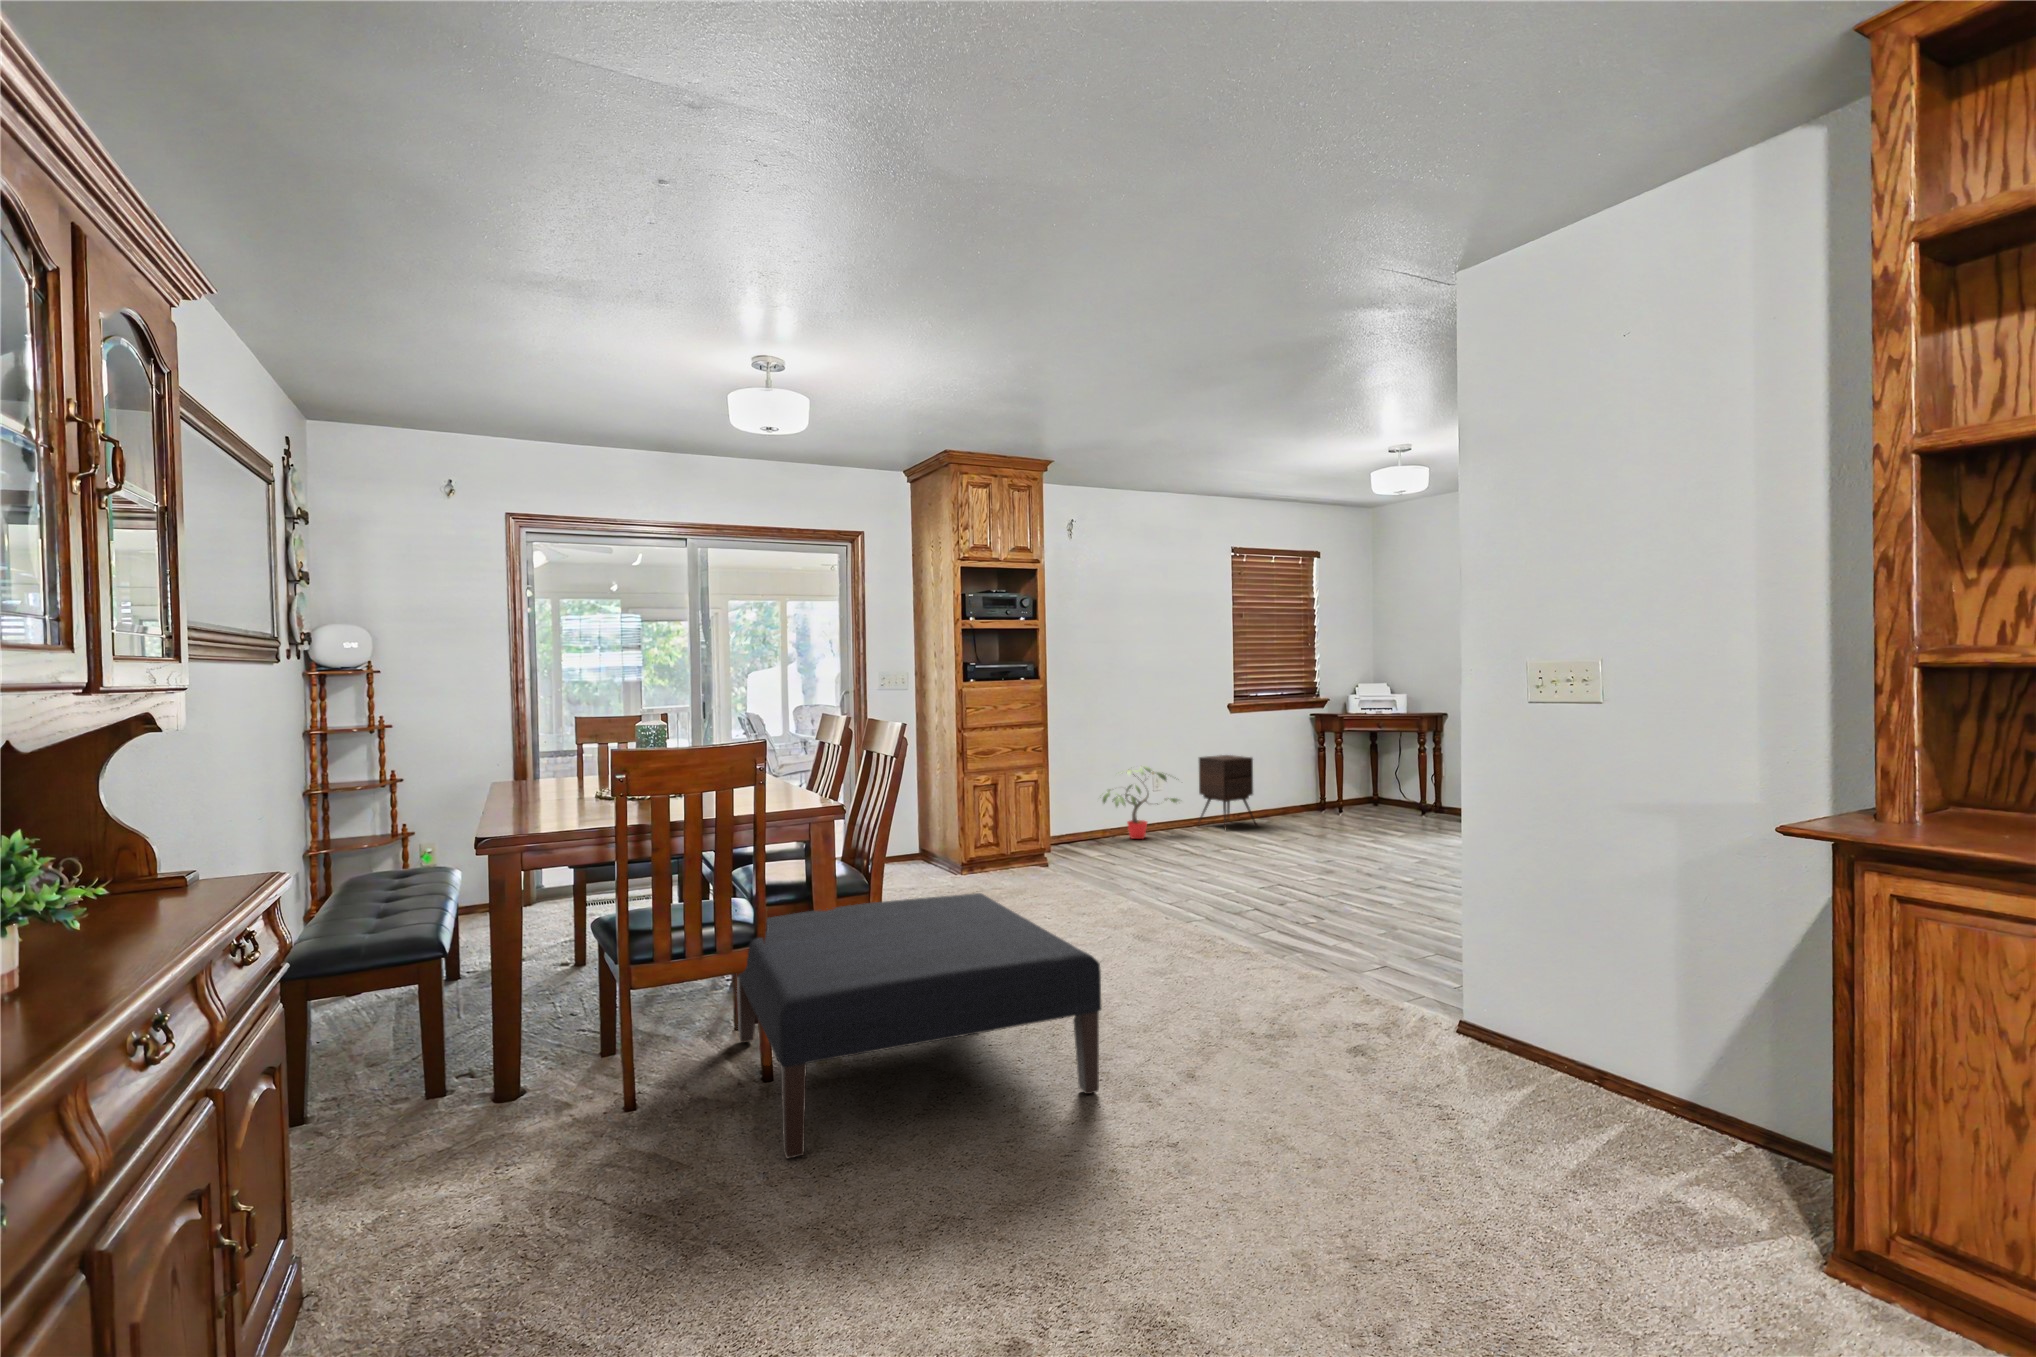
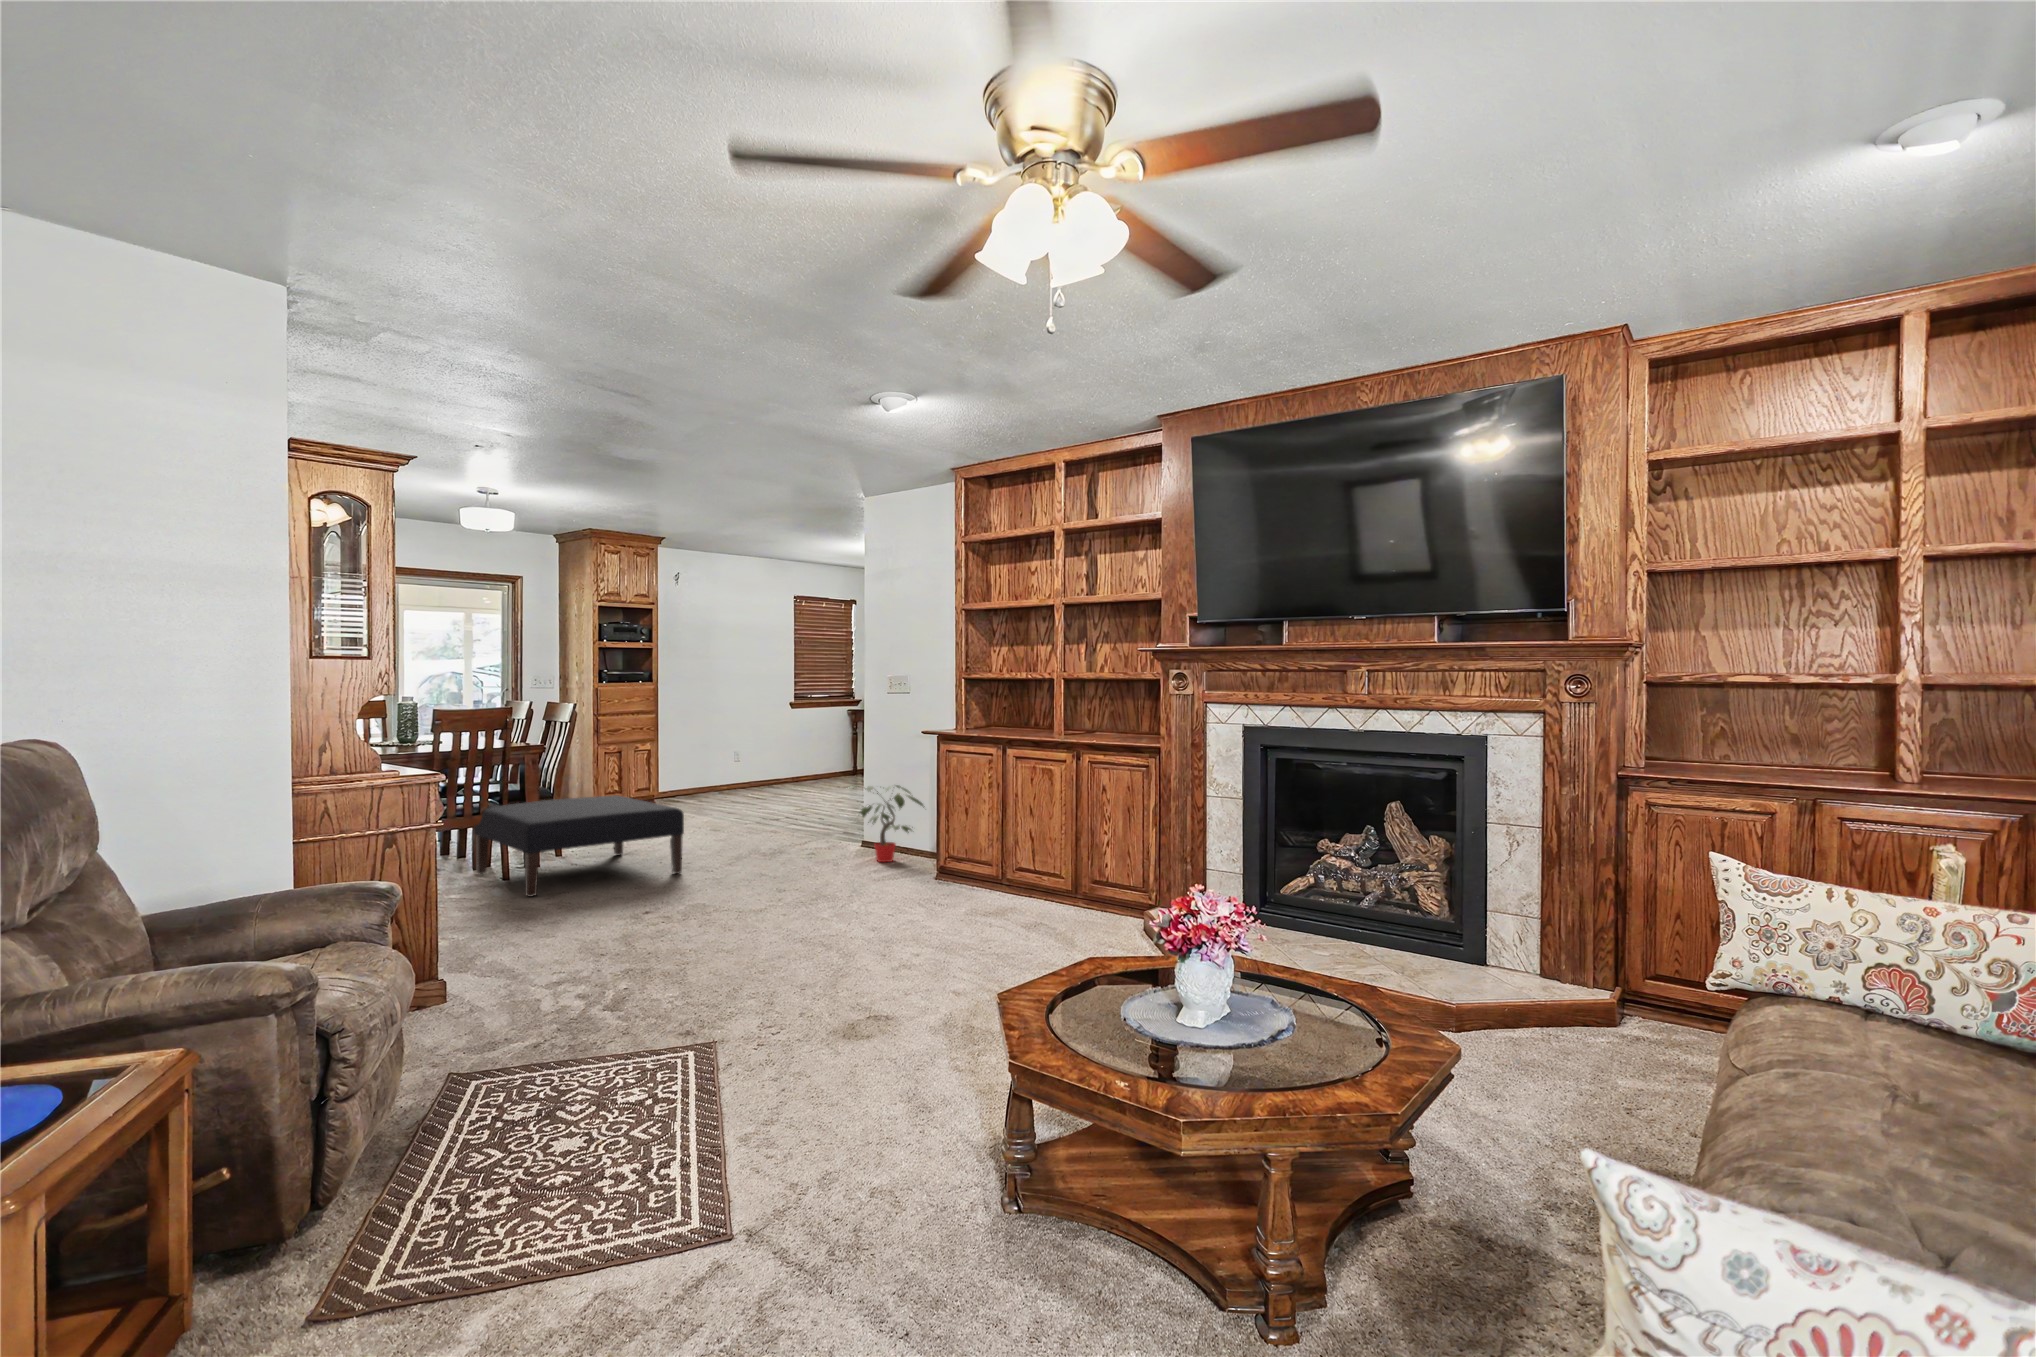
side table: present [1198,755,1257,828] -> none [766,737,807,787]
potted plant: present [1103,766,1179,839] -> present [853,785,925,862]

